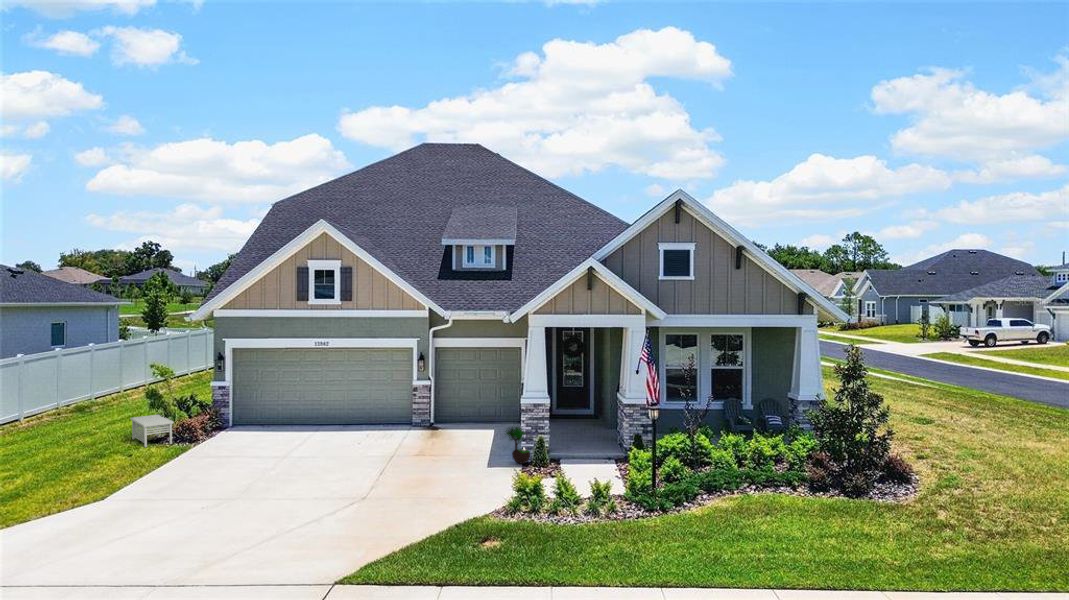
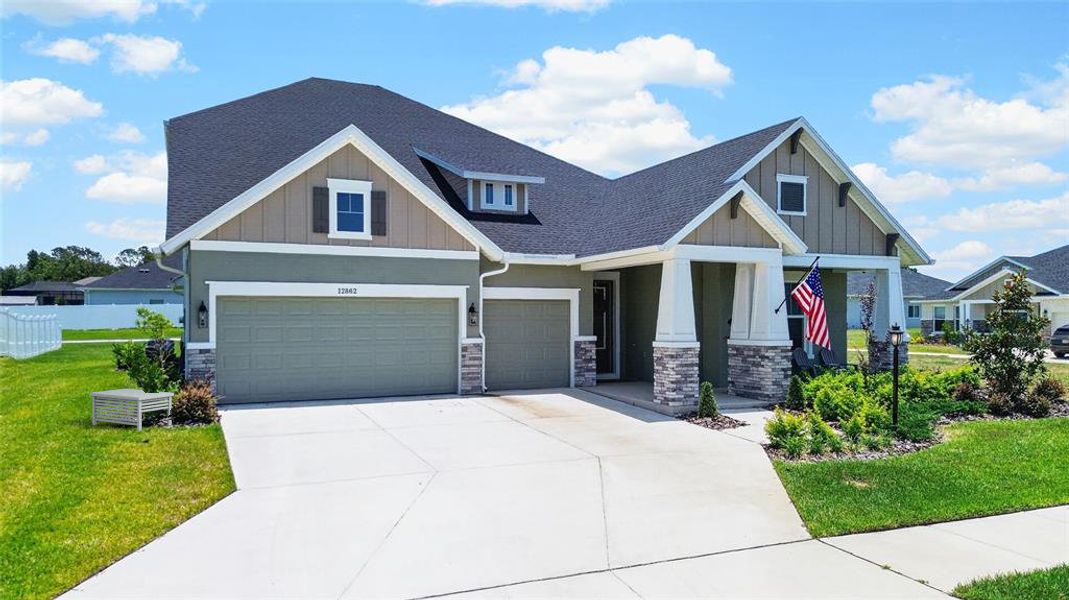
potted tree: present [506,427,530,463] -> none [660,367,689,416]

